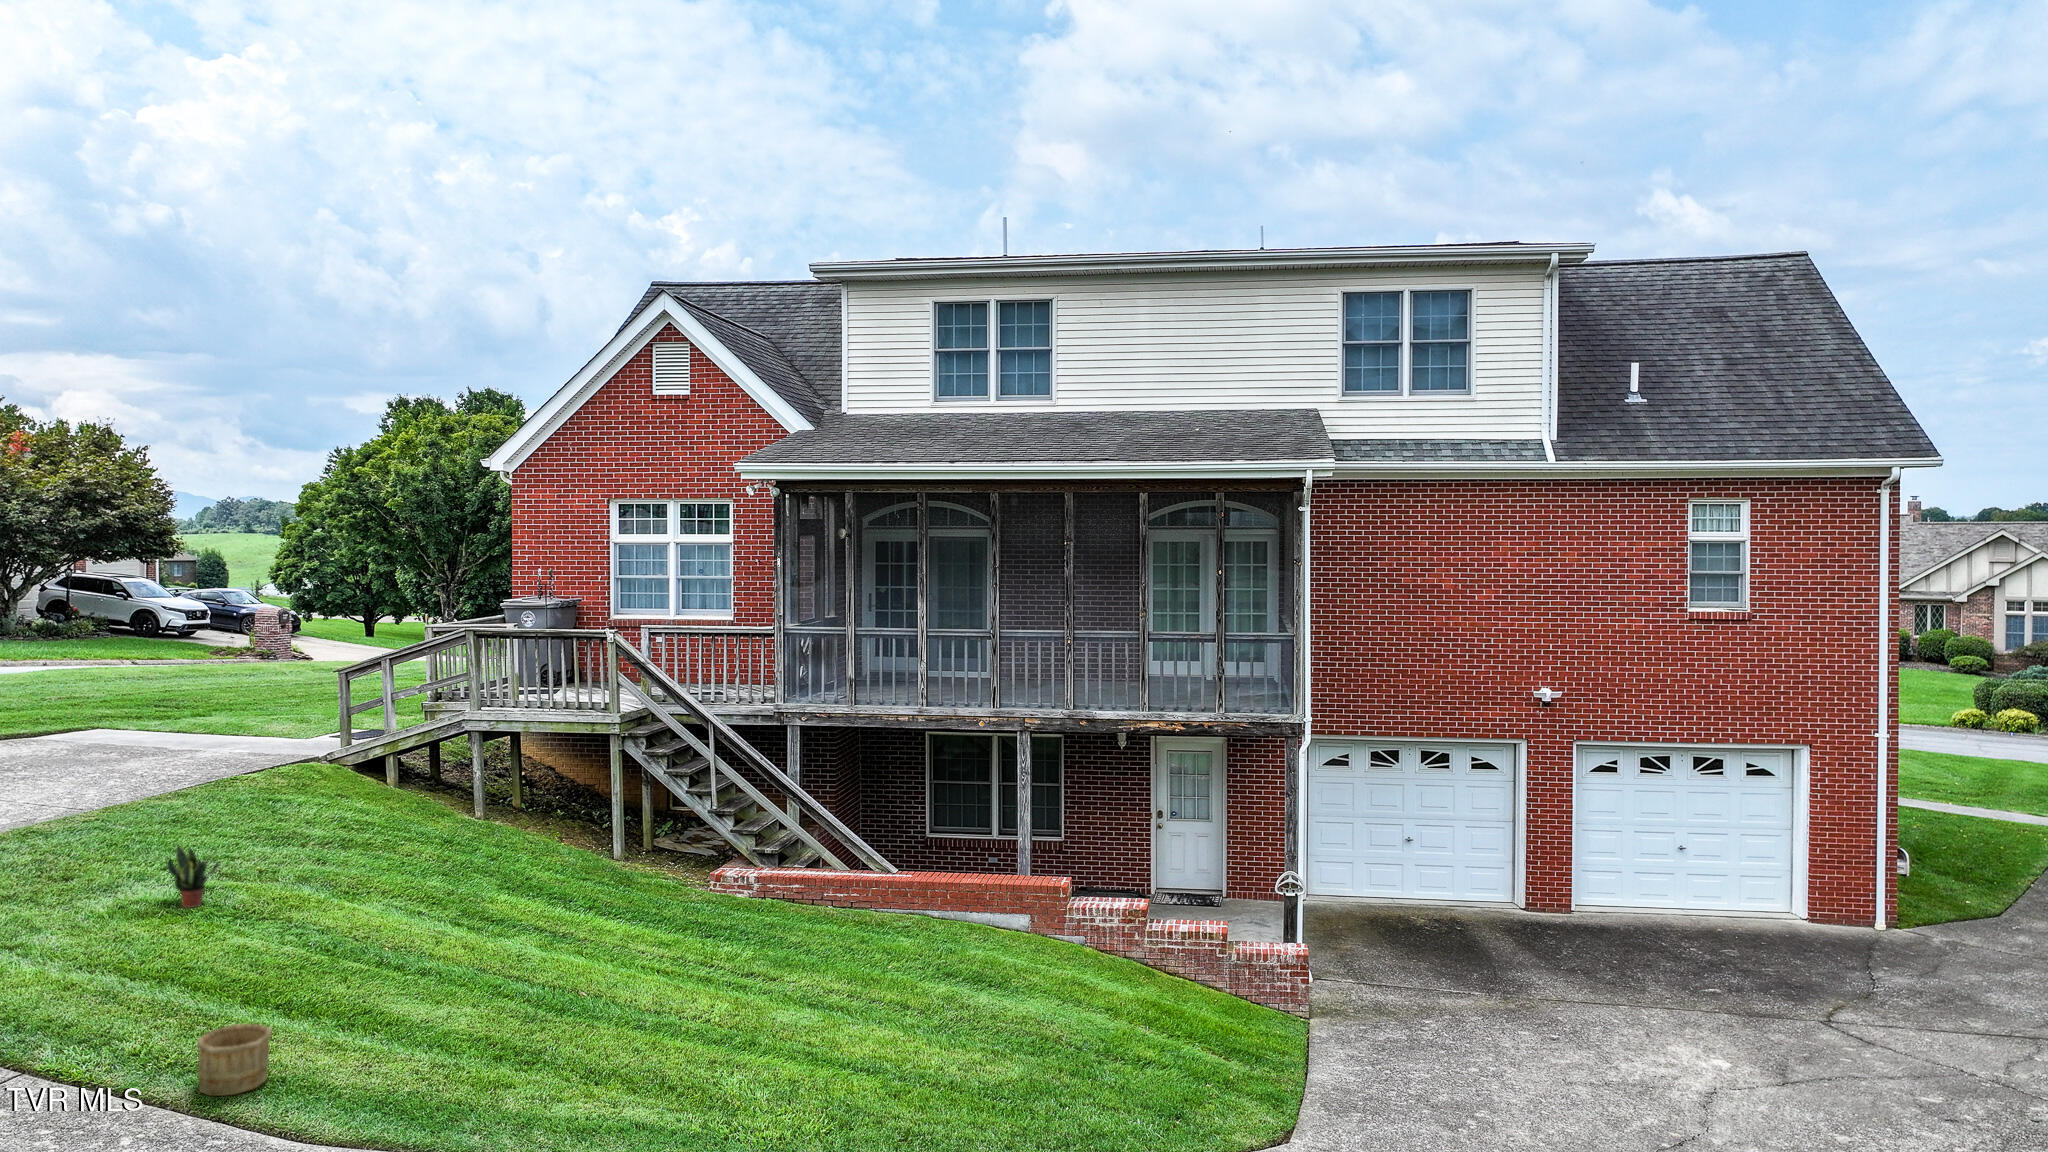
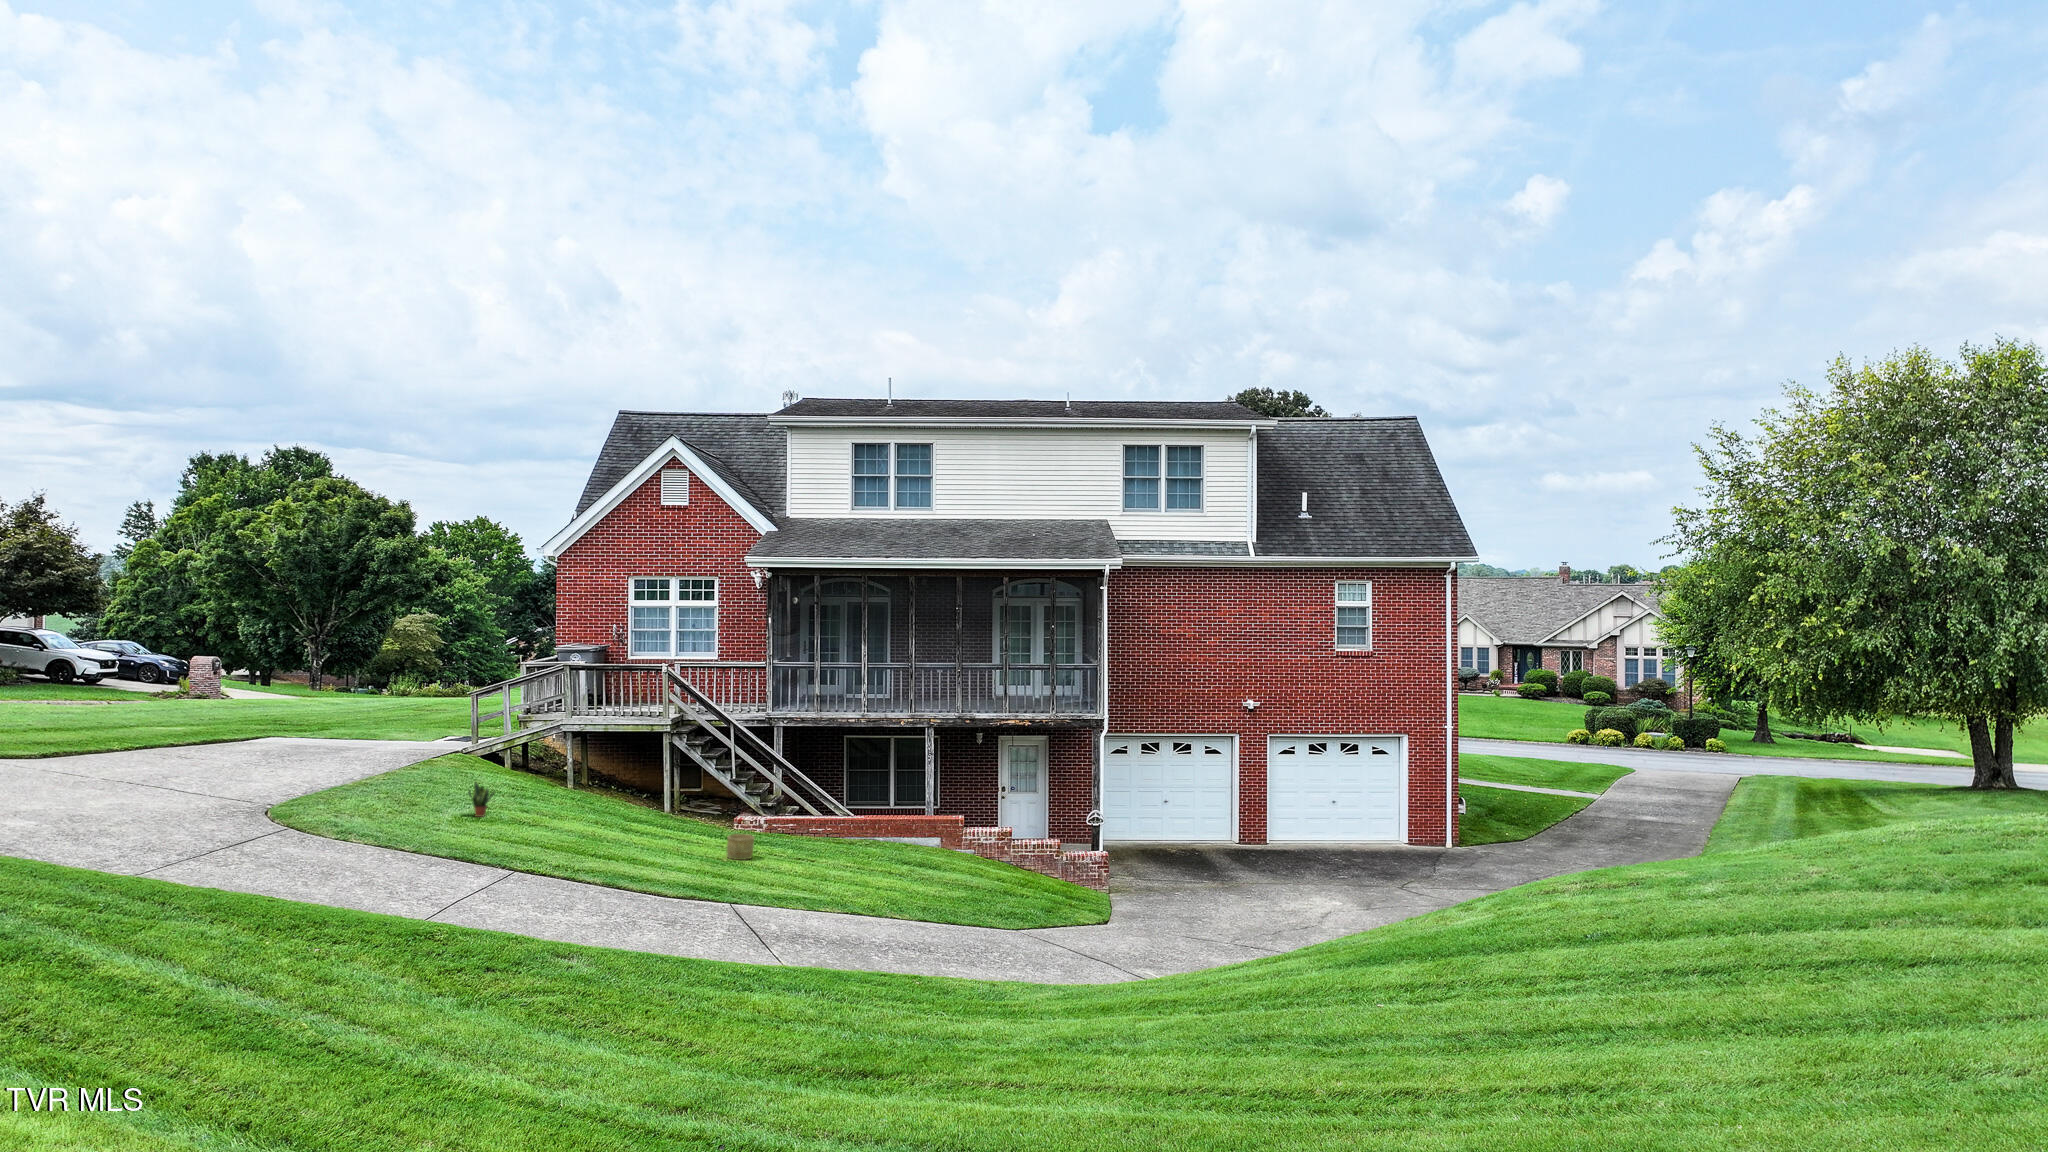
wooden bucket: present [197,1024,272,1096] -> present [726,834,755,860]

